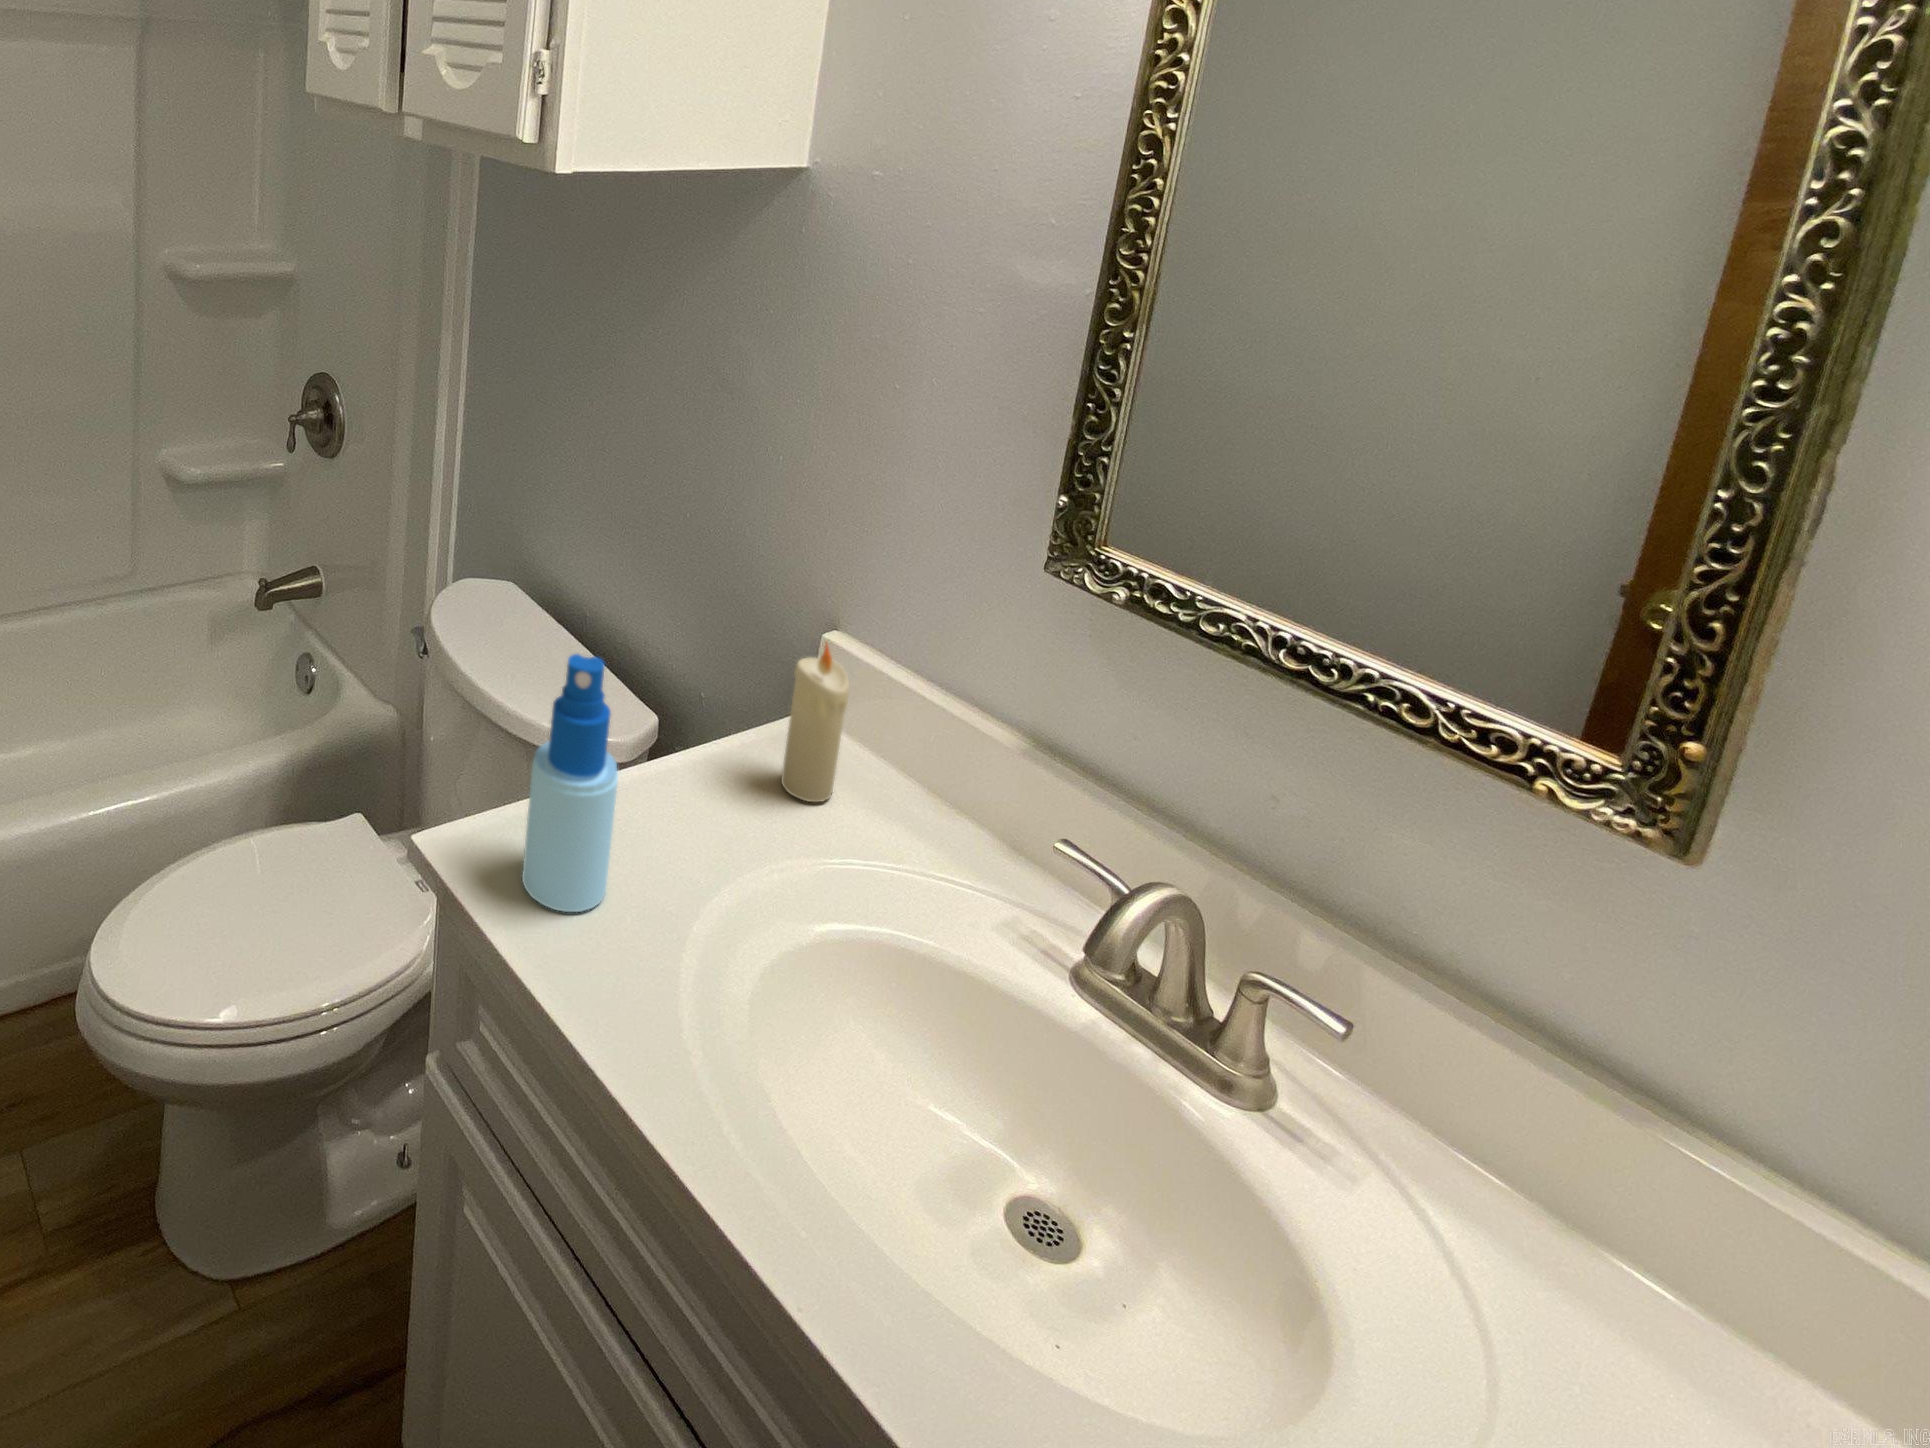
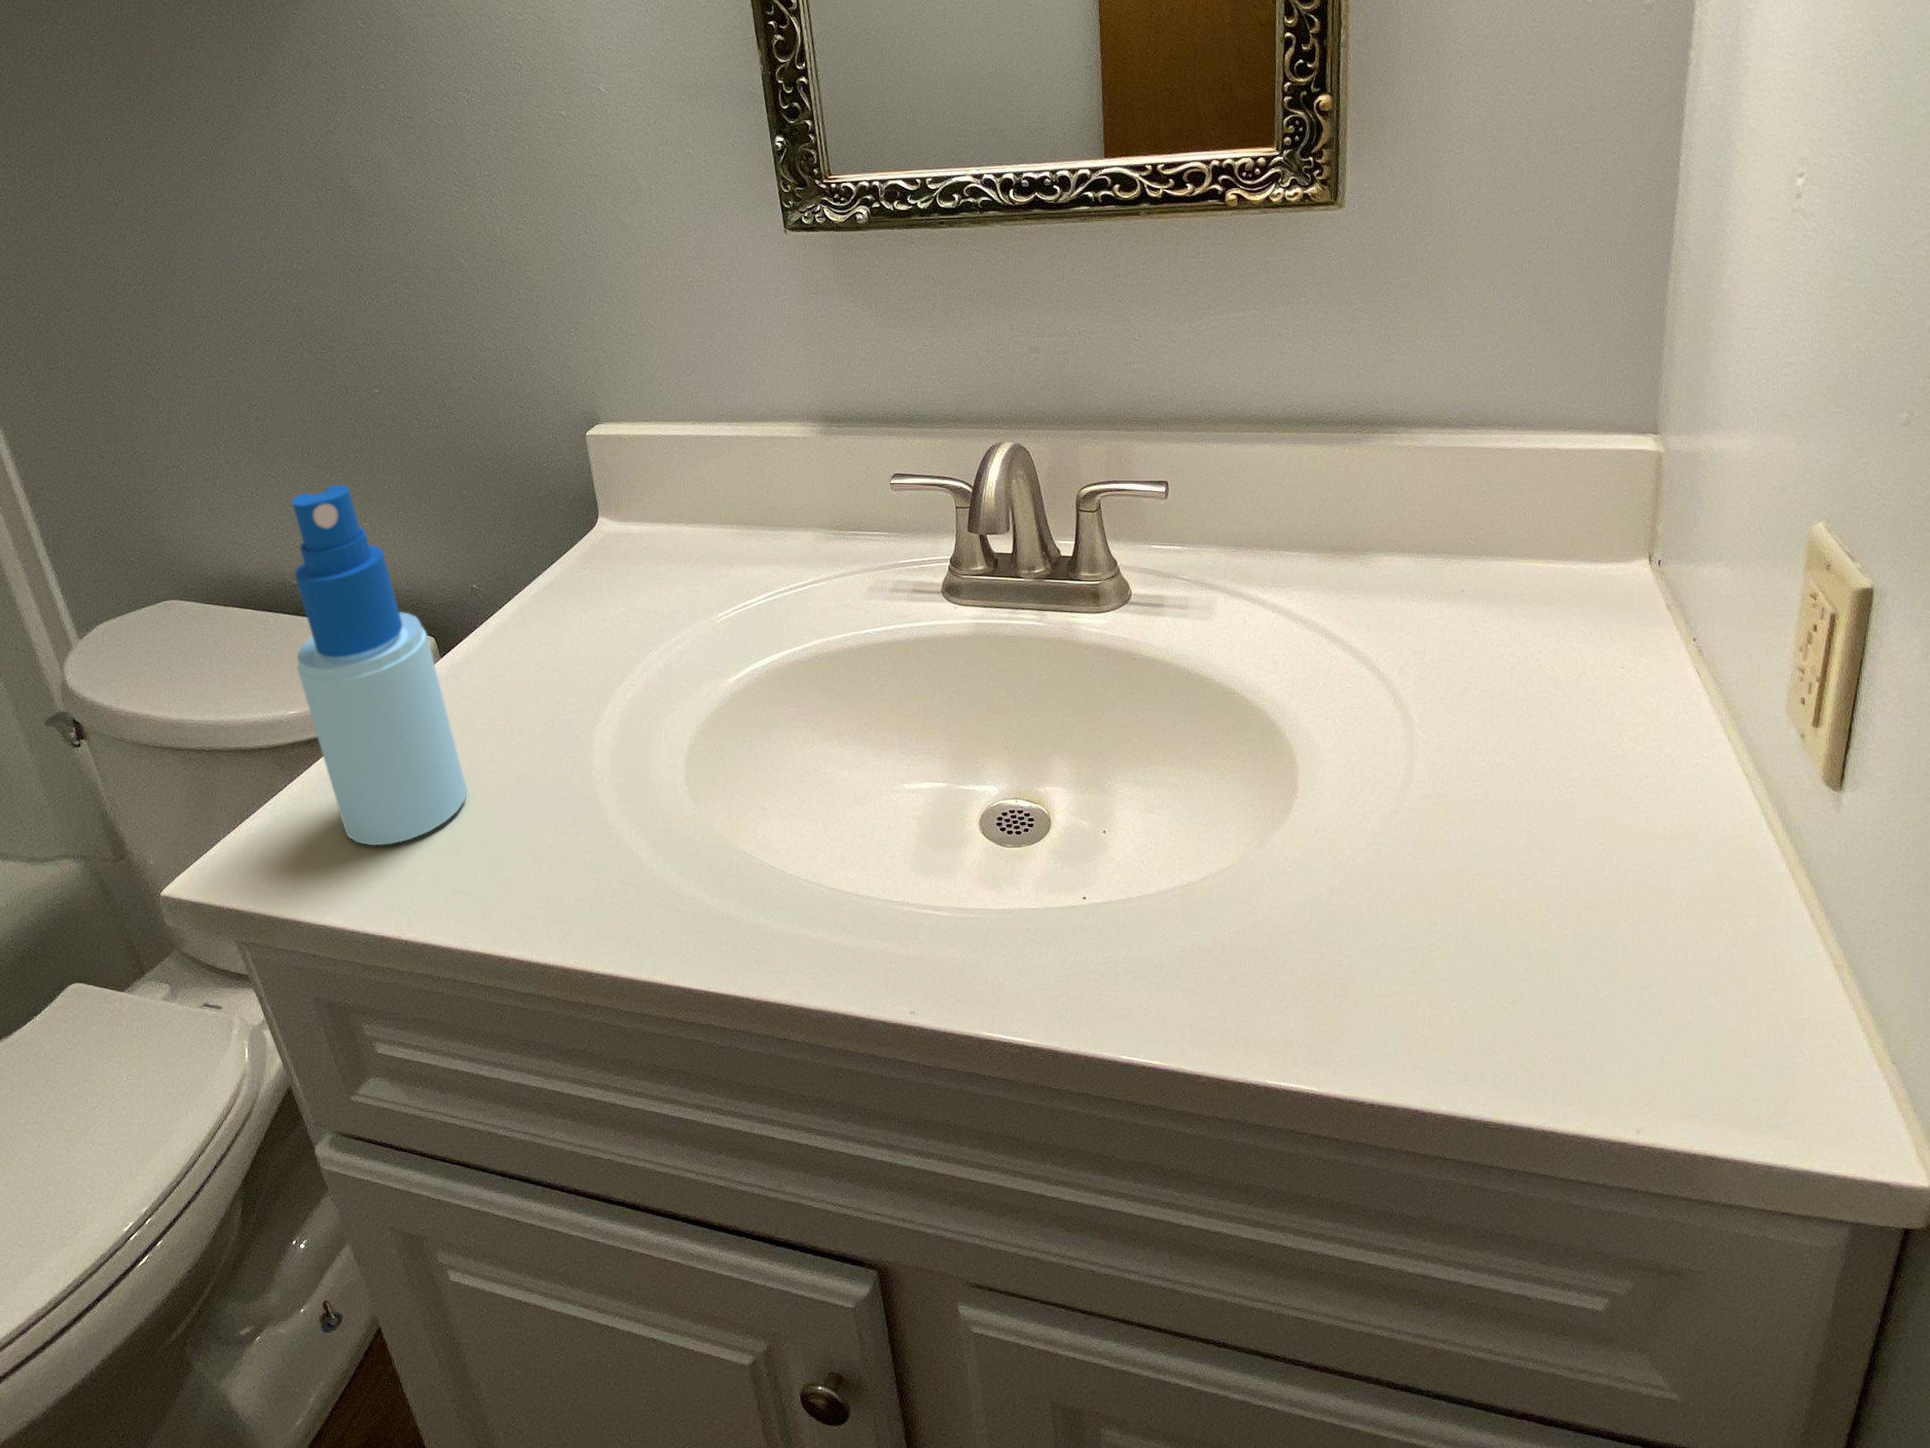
candle: present [781,644,849,802] -> none [577,404,667,598]

